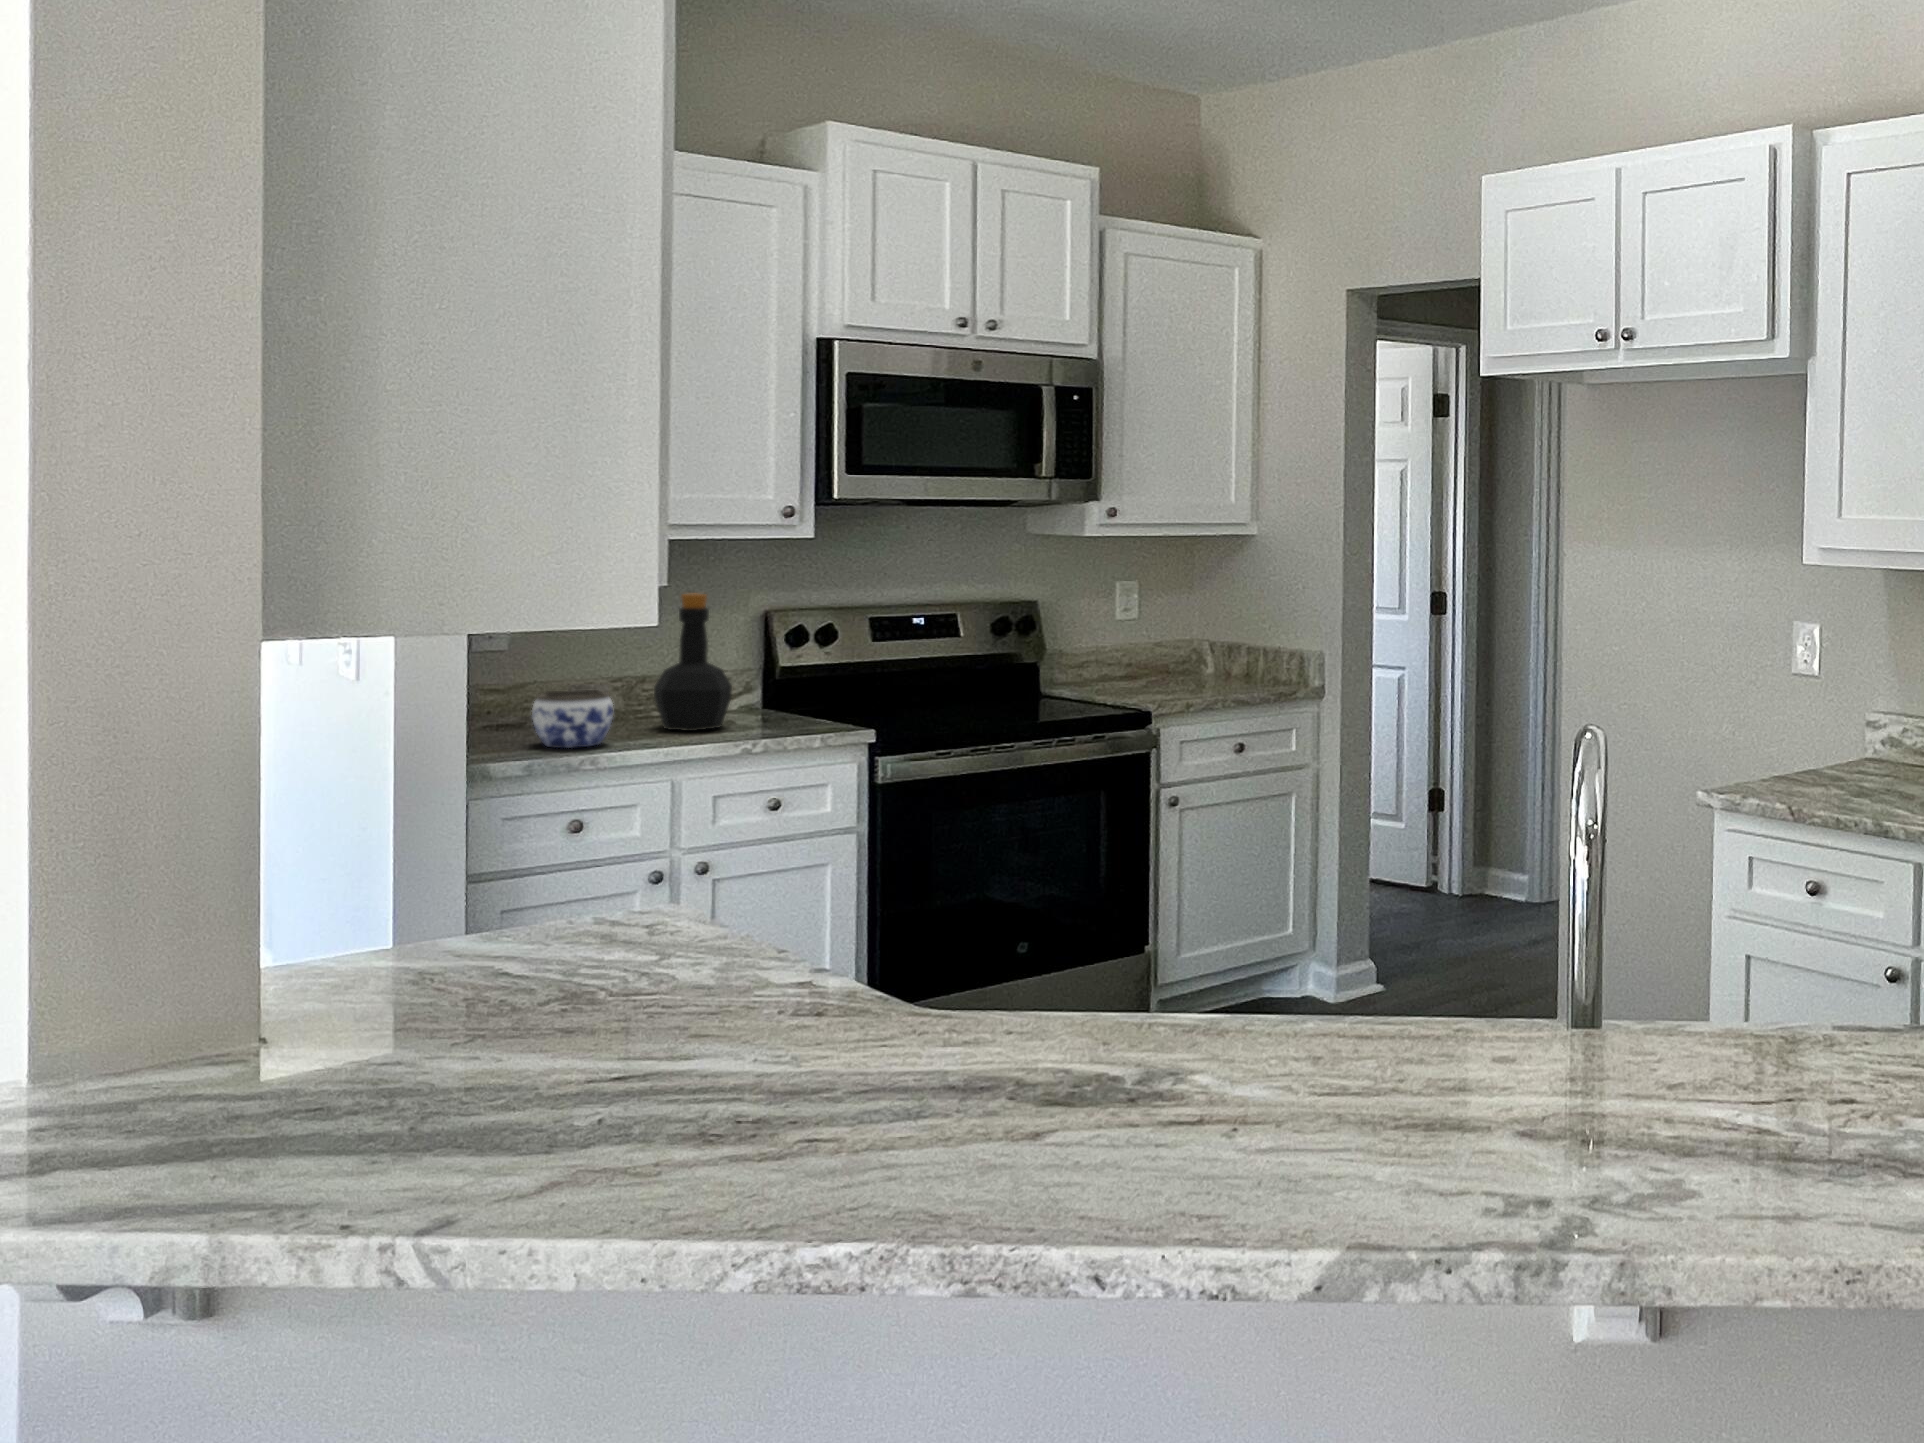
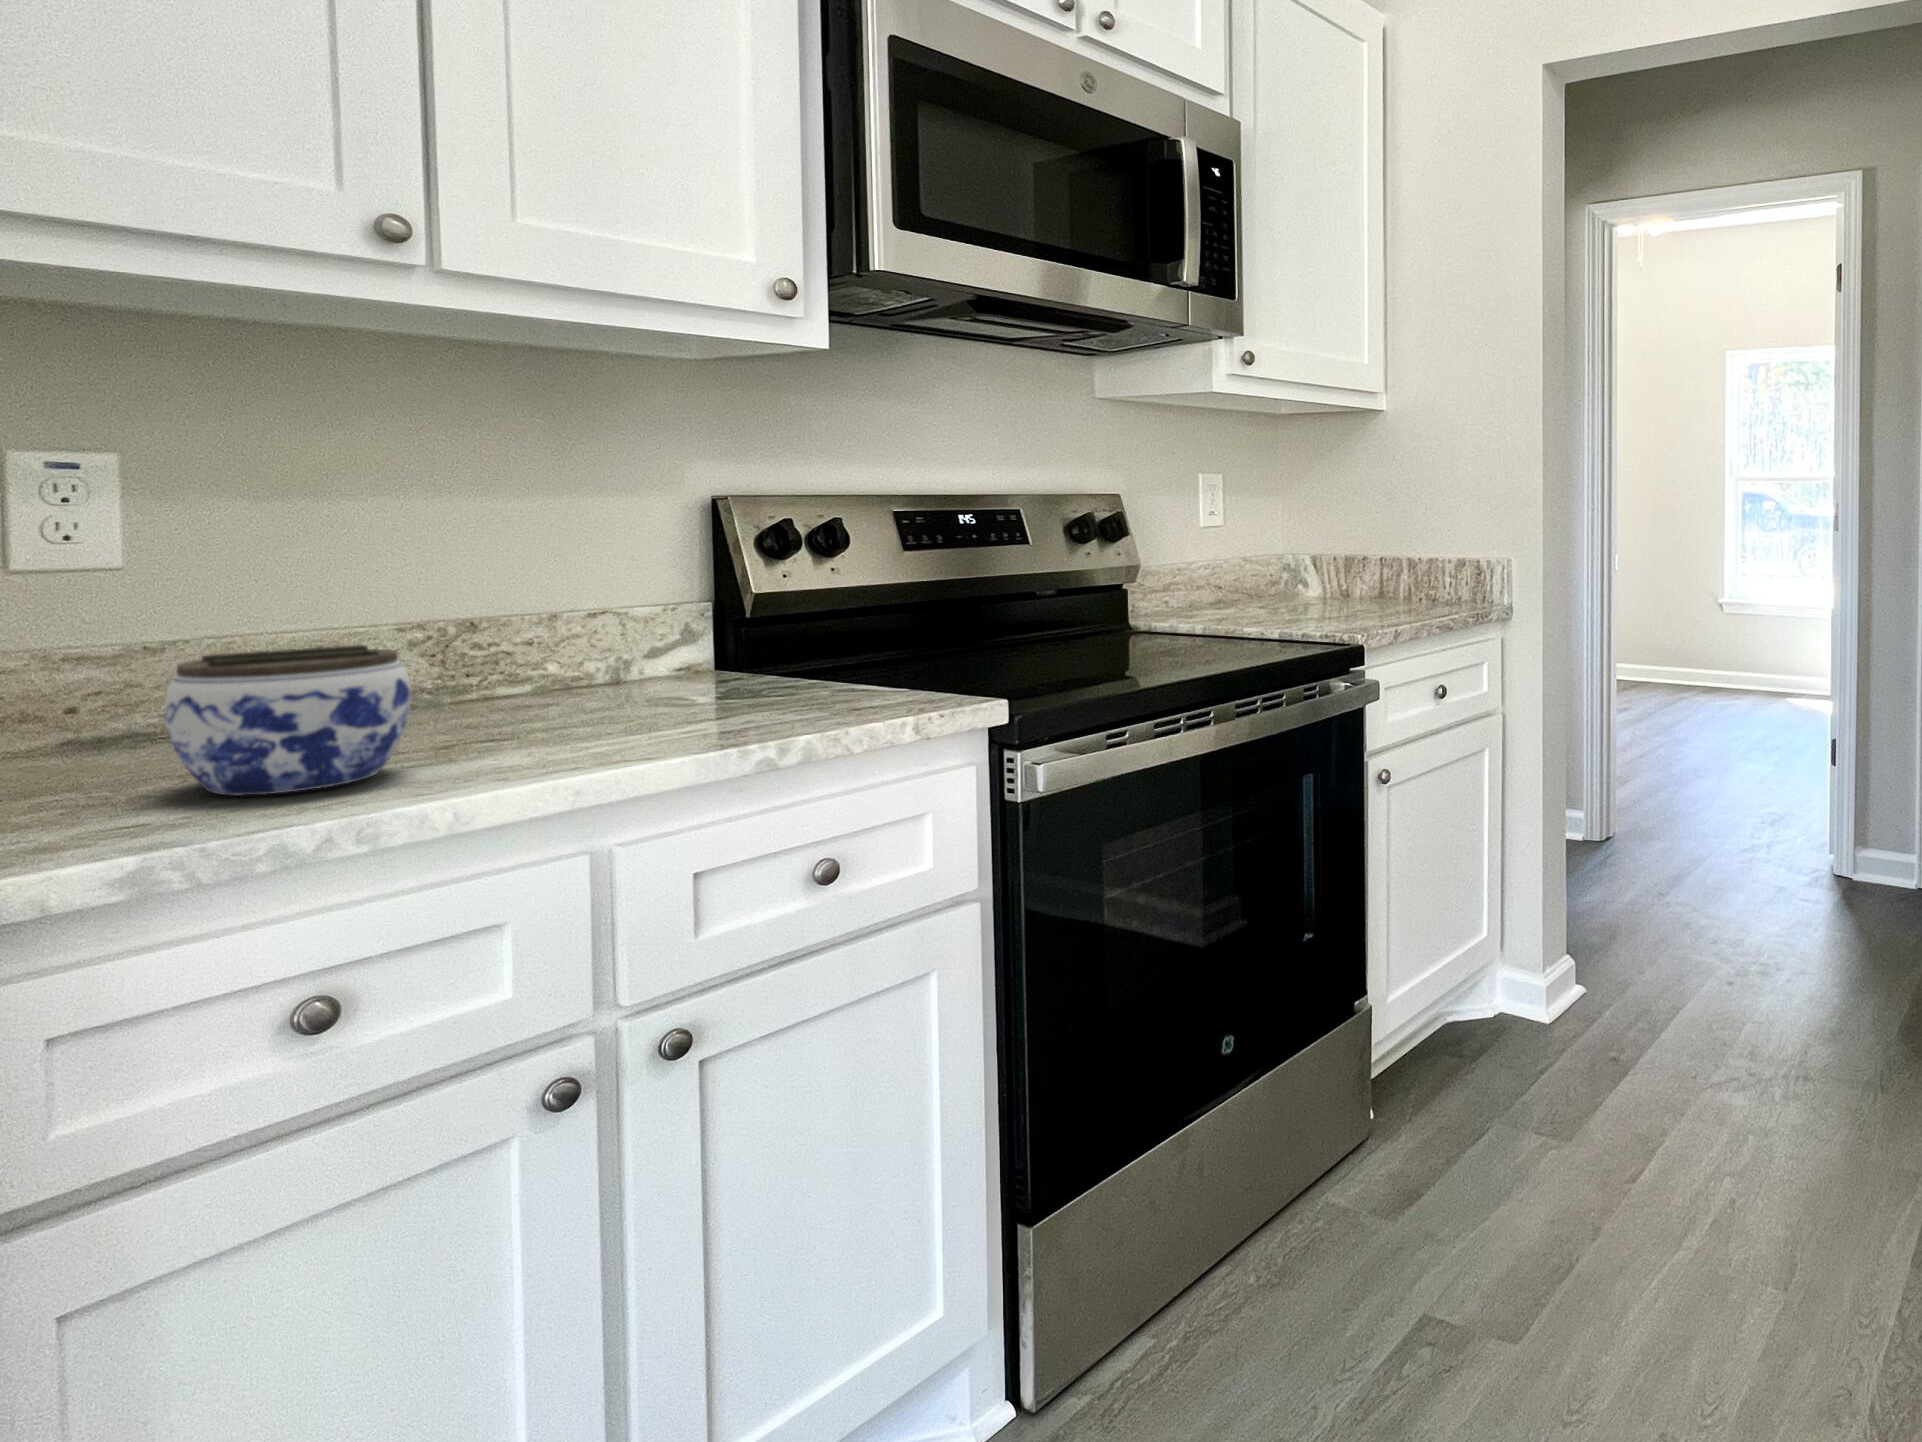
bottle: present [654,594,732,731] -> none [504,441,684,725]

